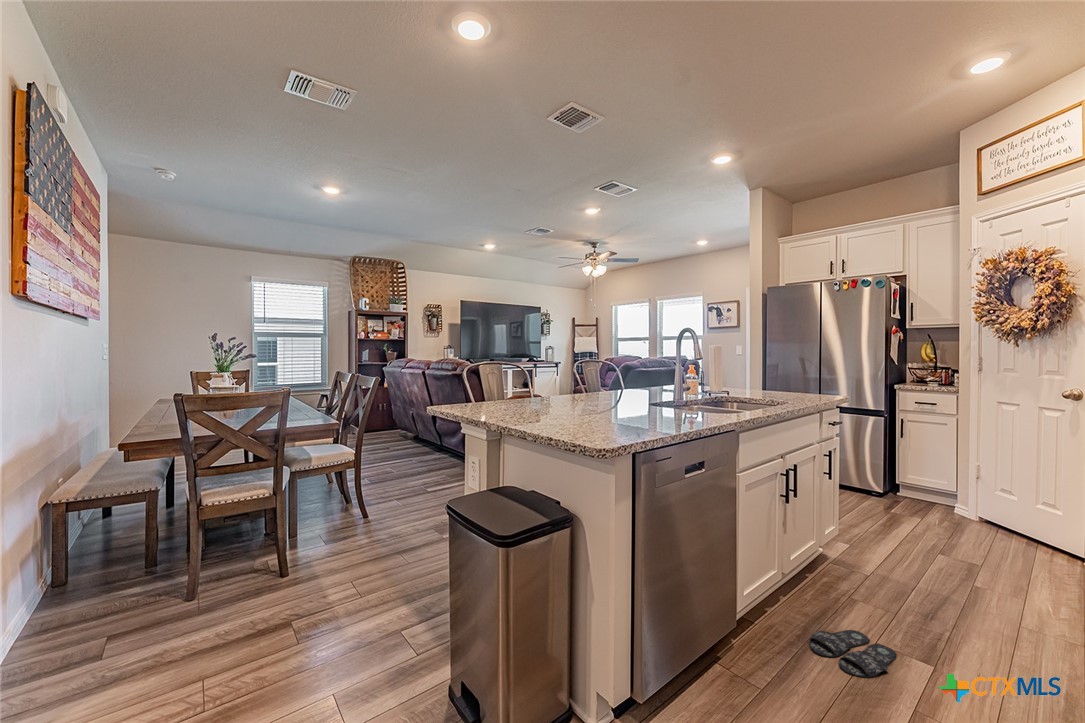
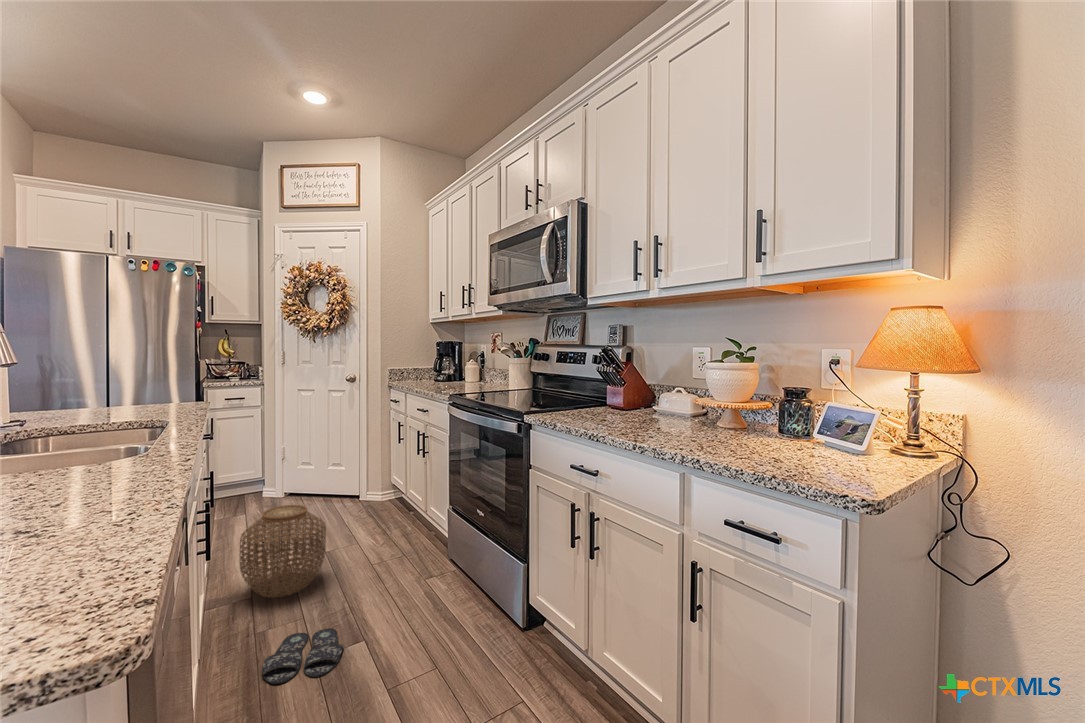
woven basket: none [846,515,937,607] -> present [239,505,326,598]

